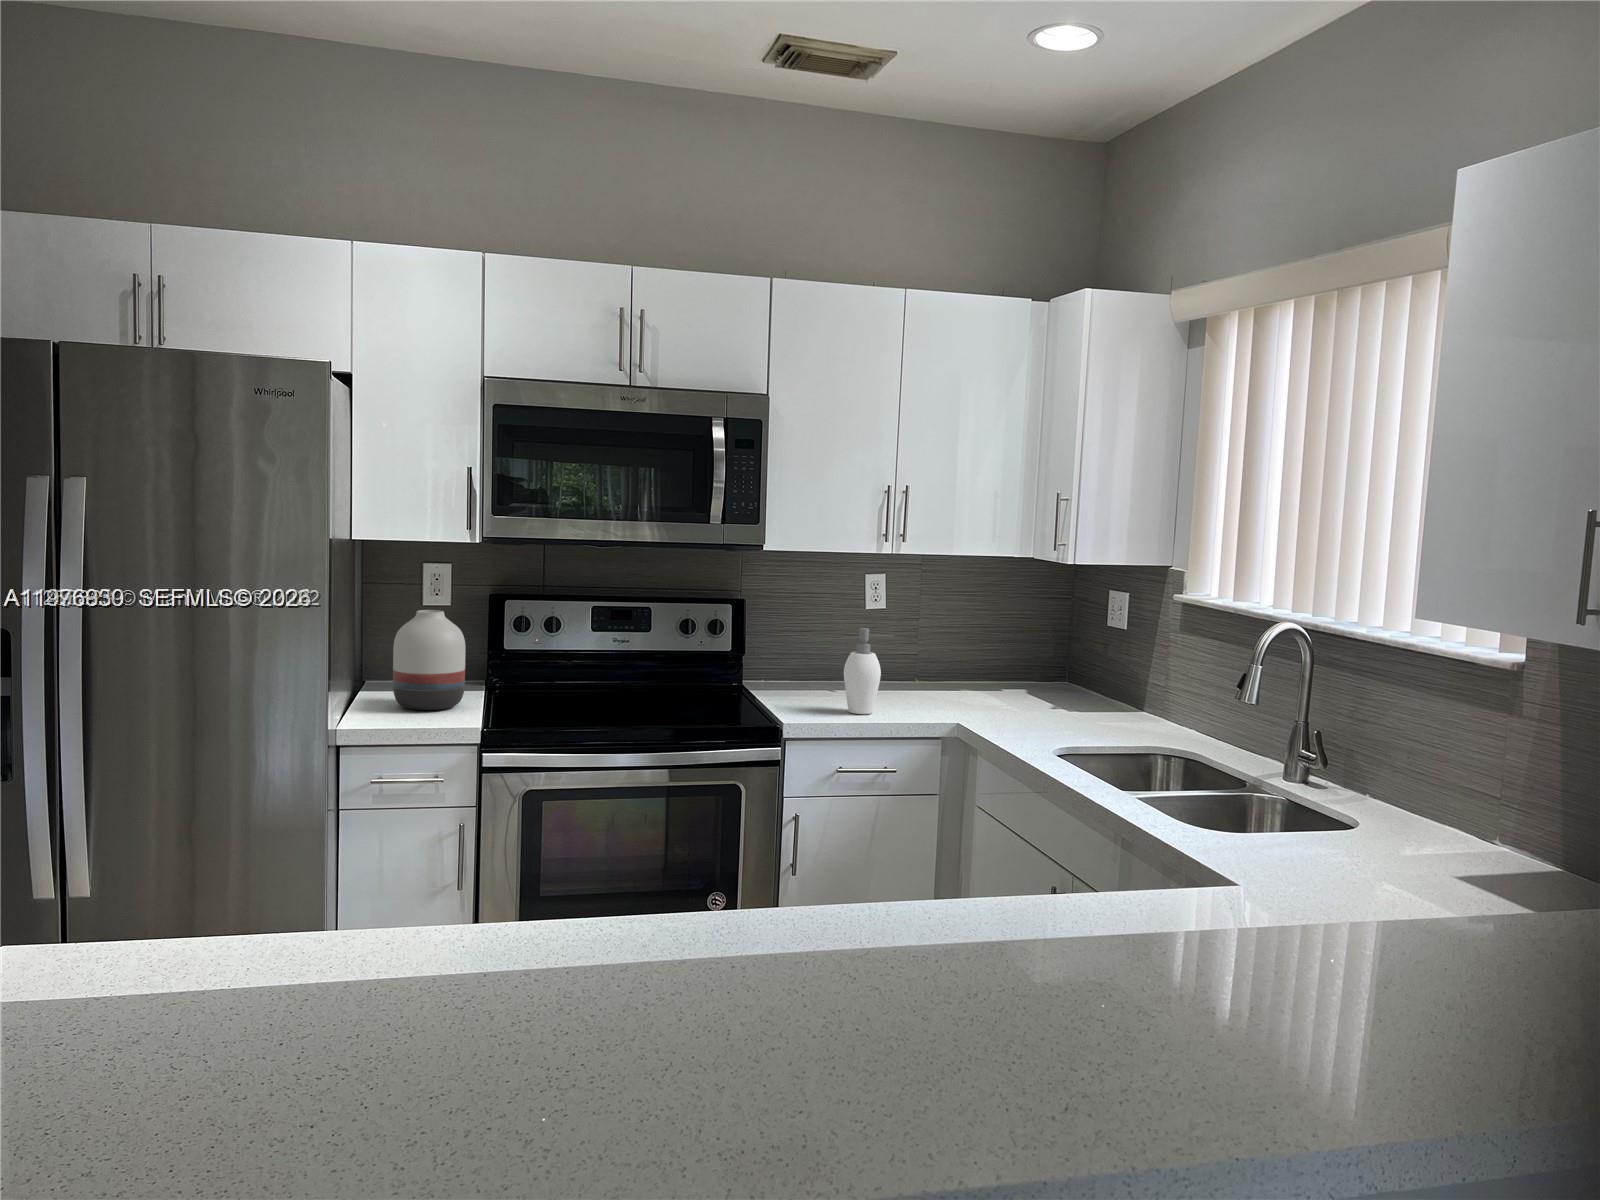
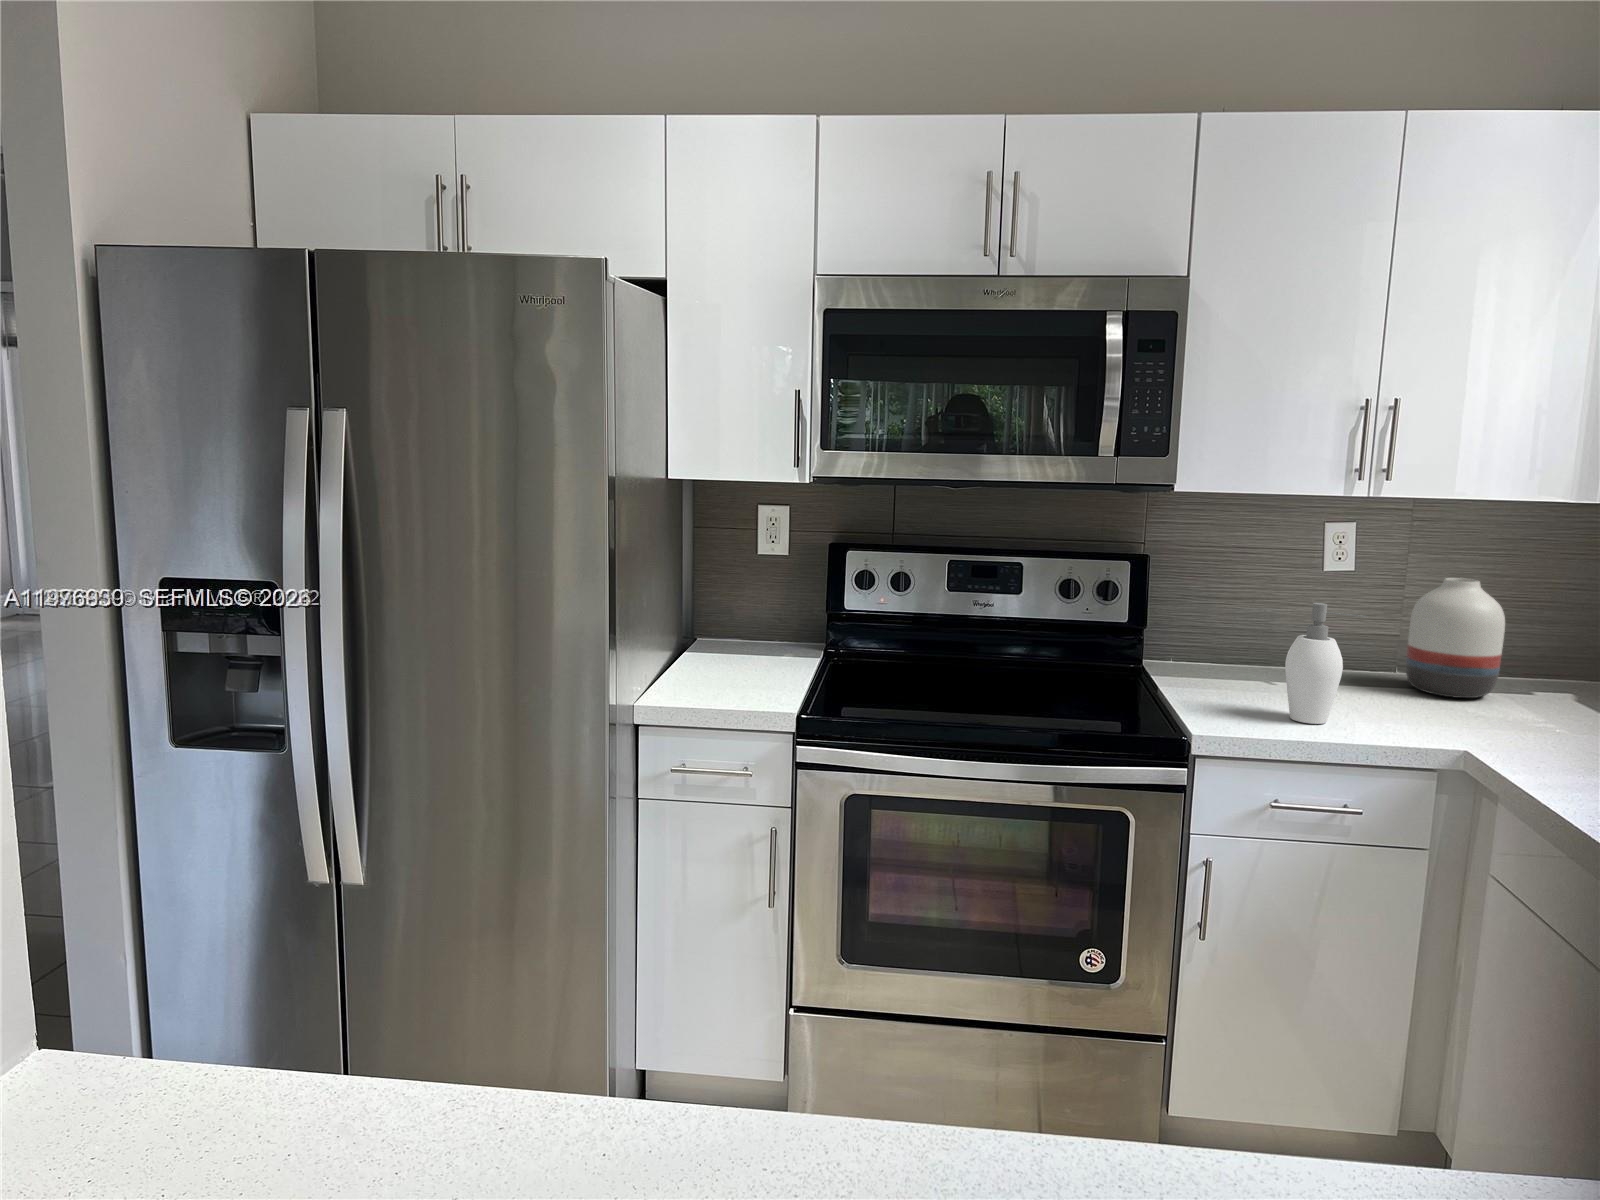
vase: present [393,610,466,710] -> present [1406,578,1505,698]

